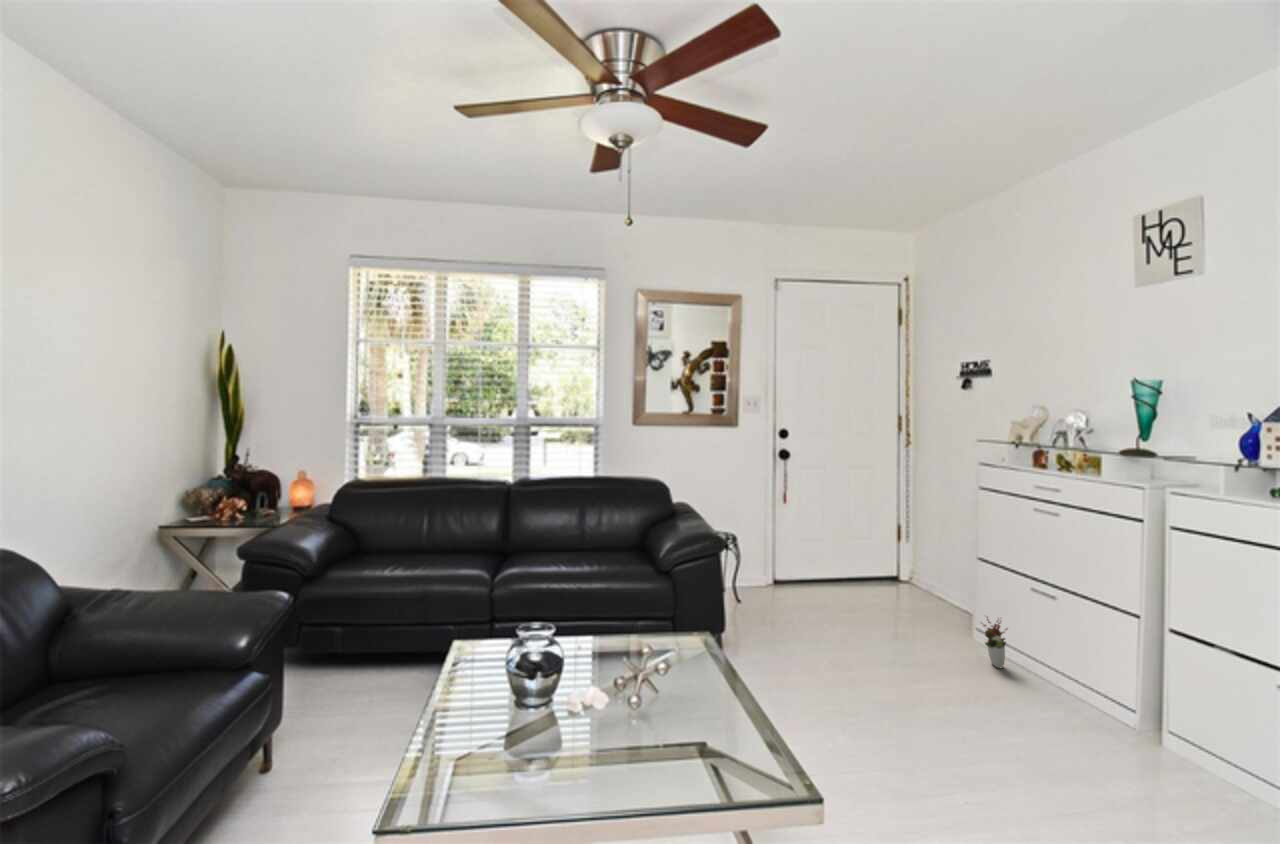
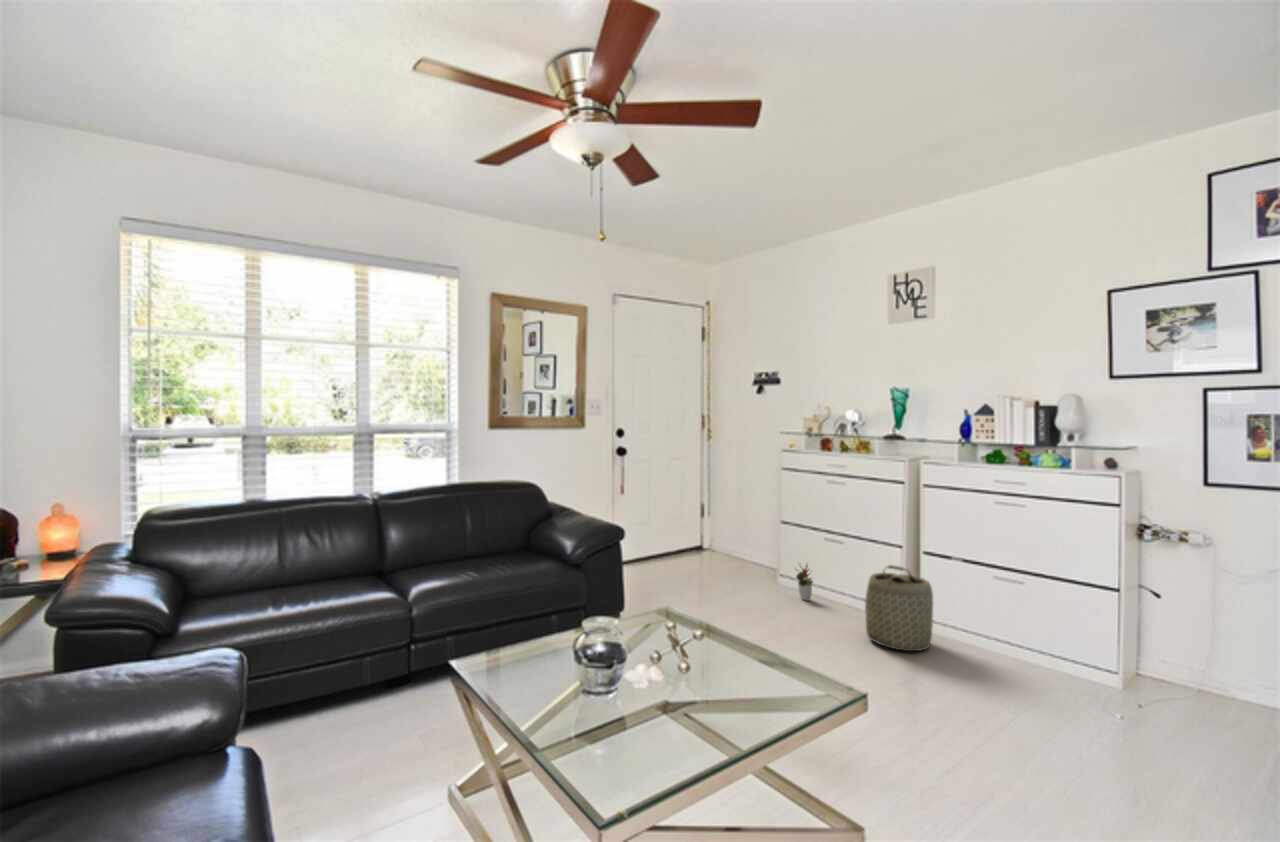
basket: none [1049,642,1163,778] -> present [865,565,933,651]

